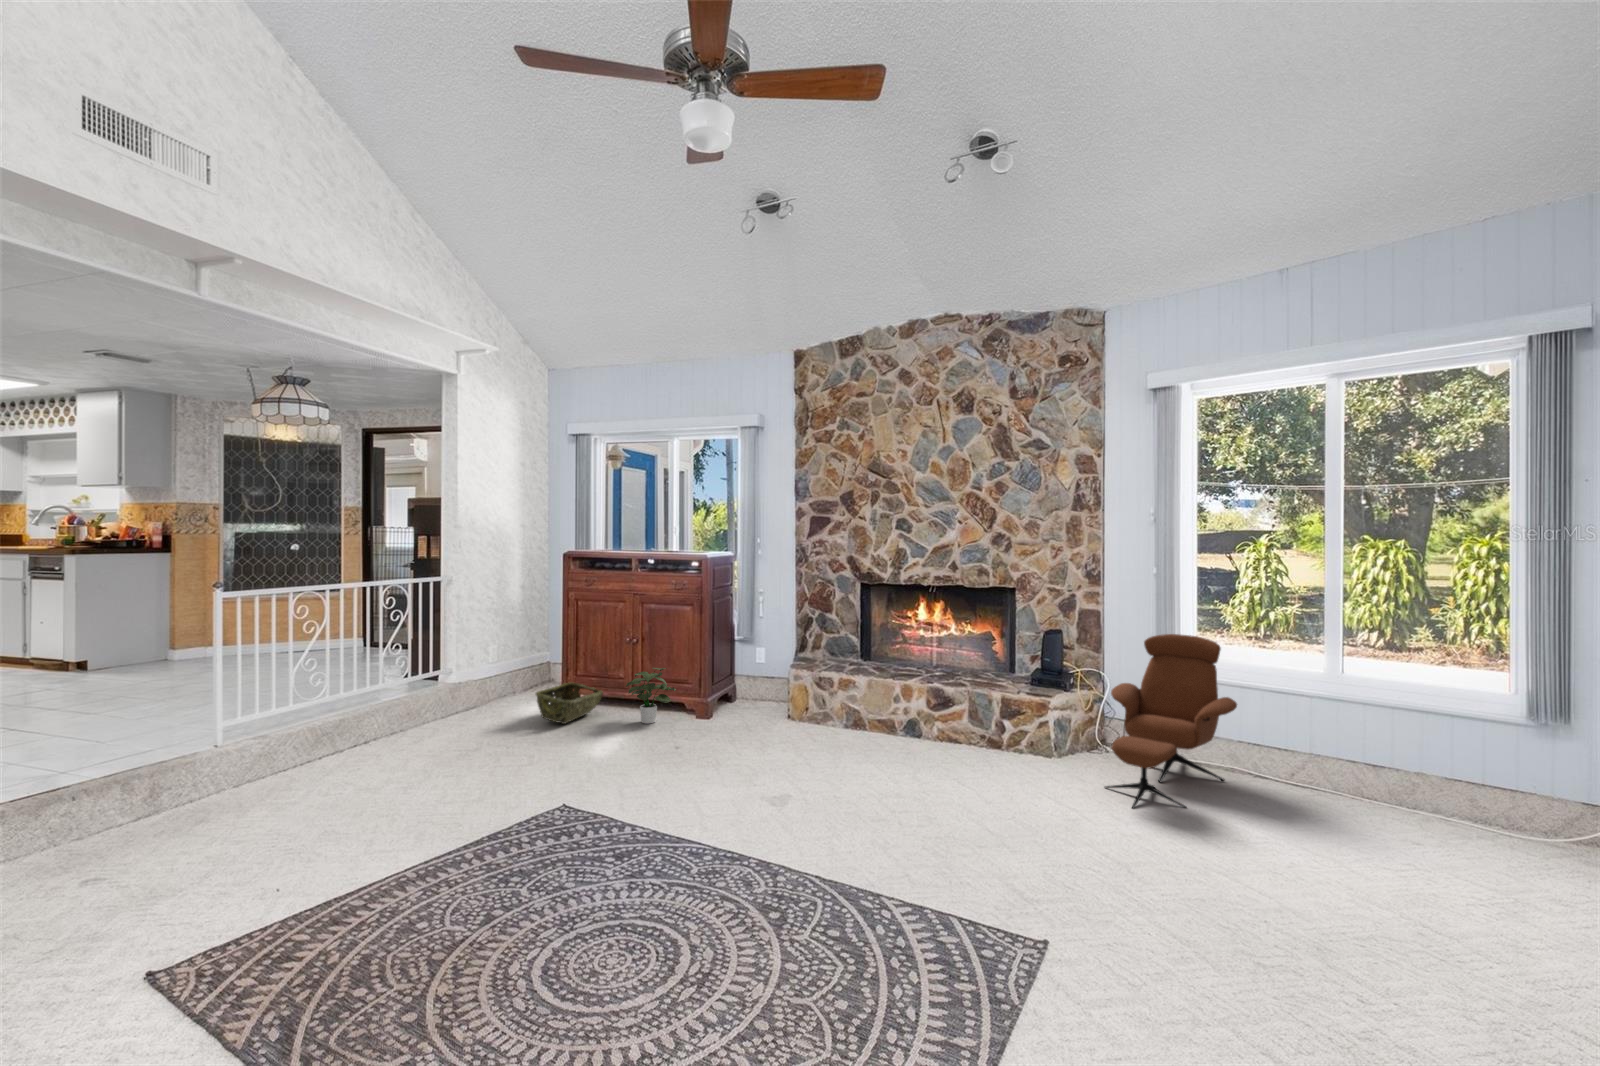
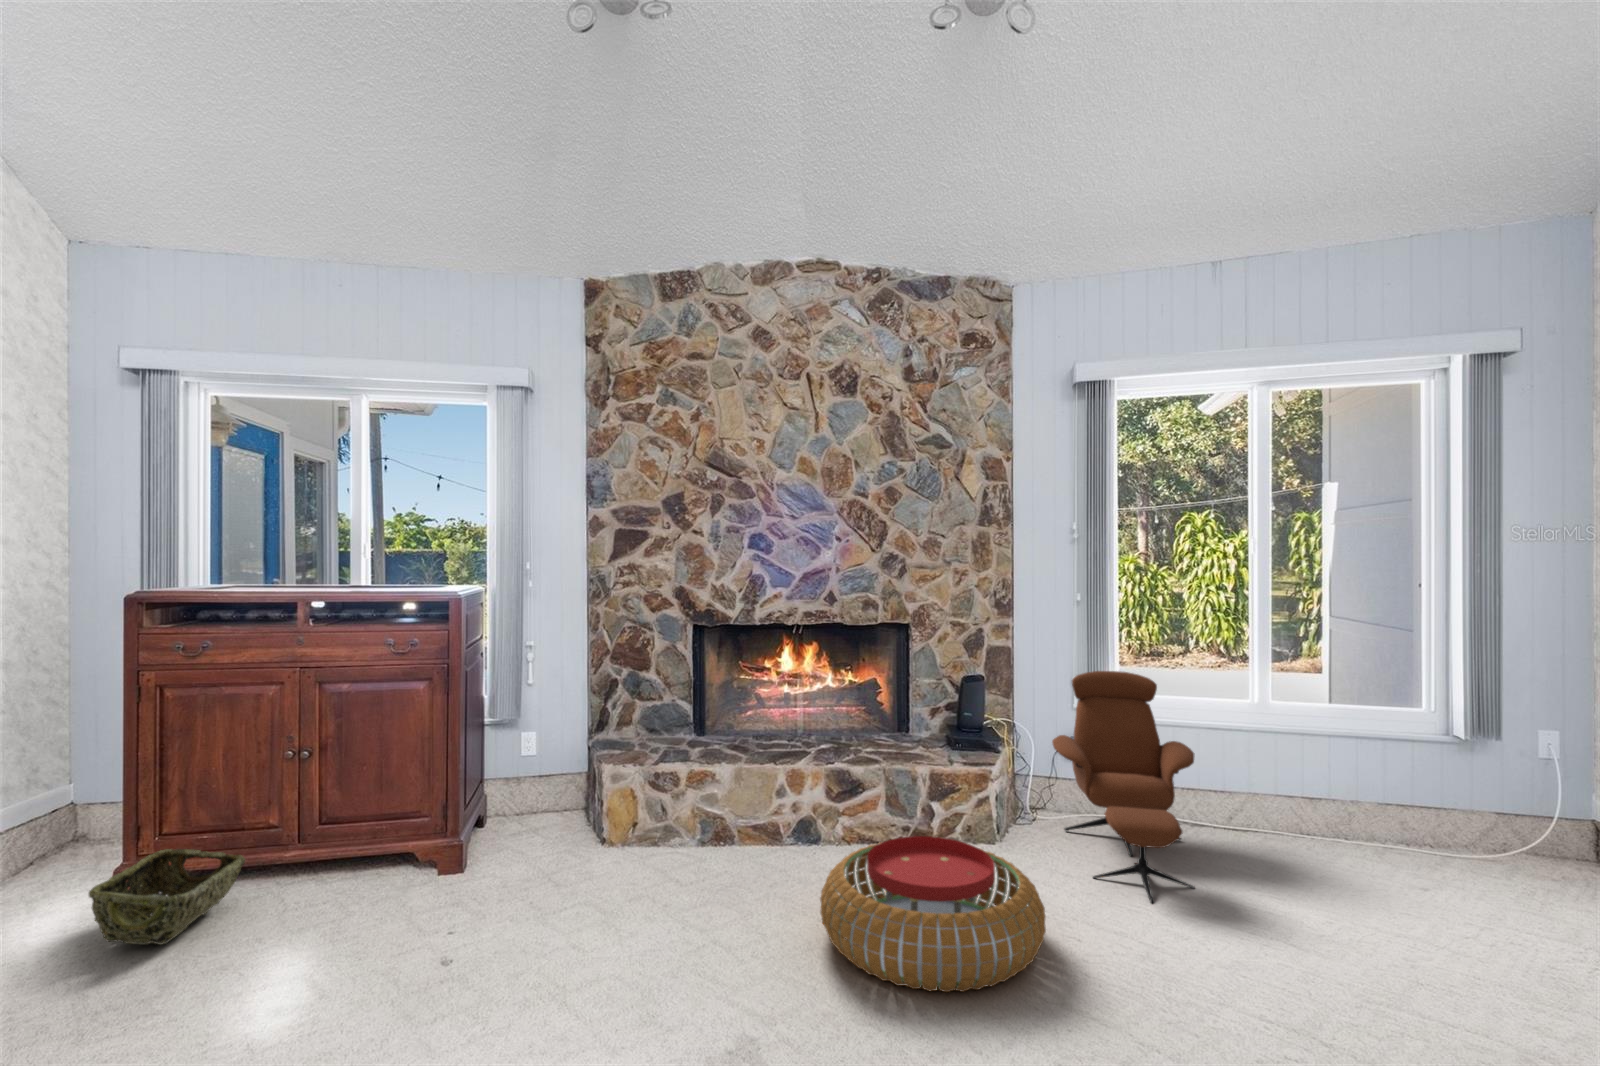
potted plant: present [626,668,676,724] -> none [303,795,410,906]
pouf: none [861,727,1013,819] -> present [820,836,1046,992]

